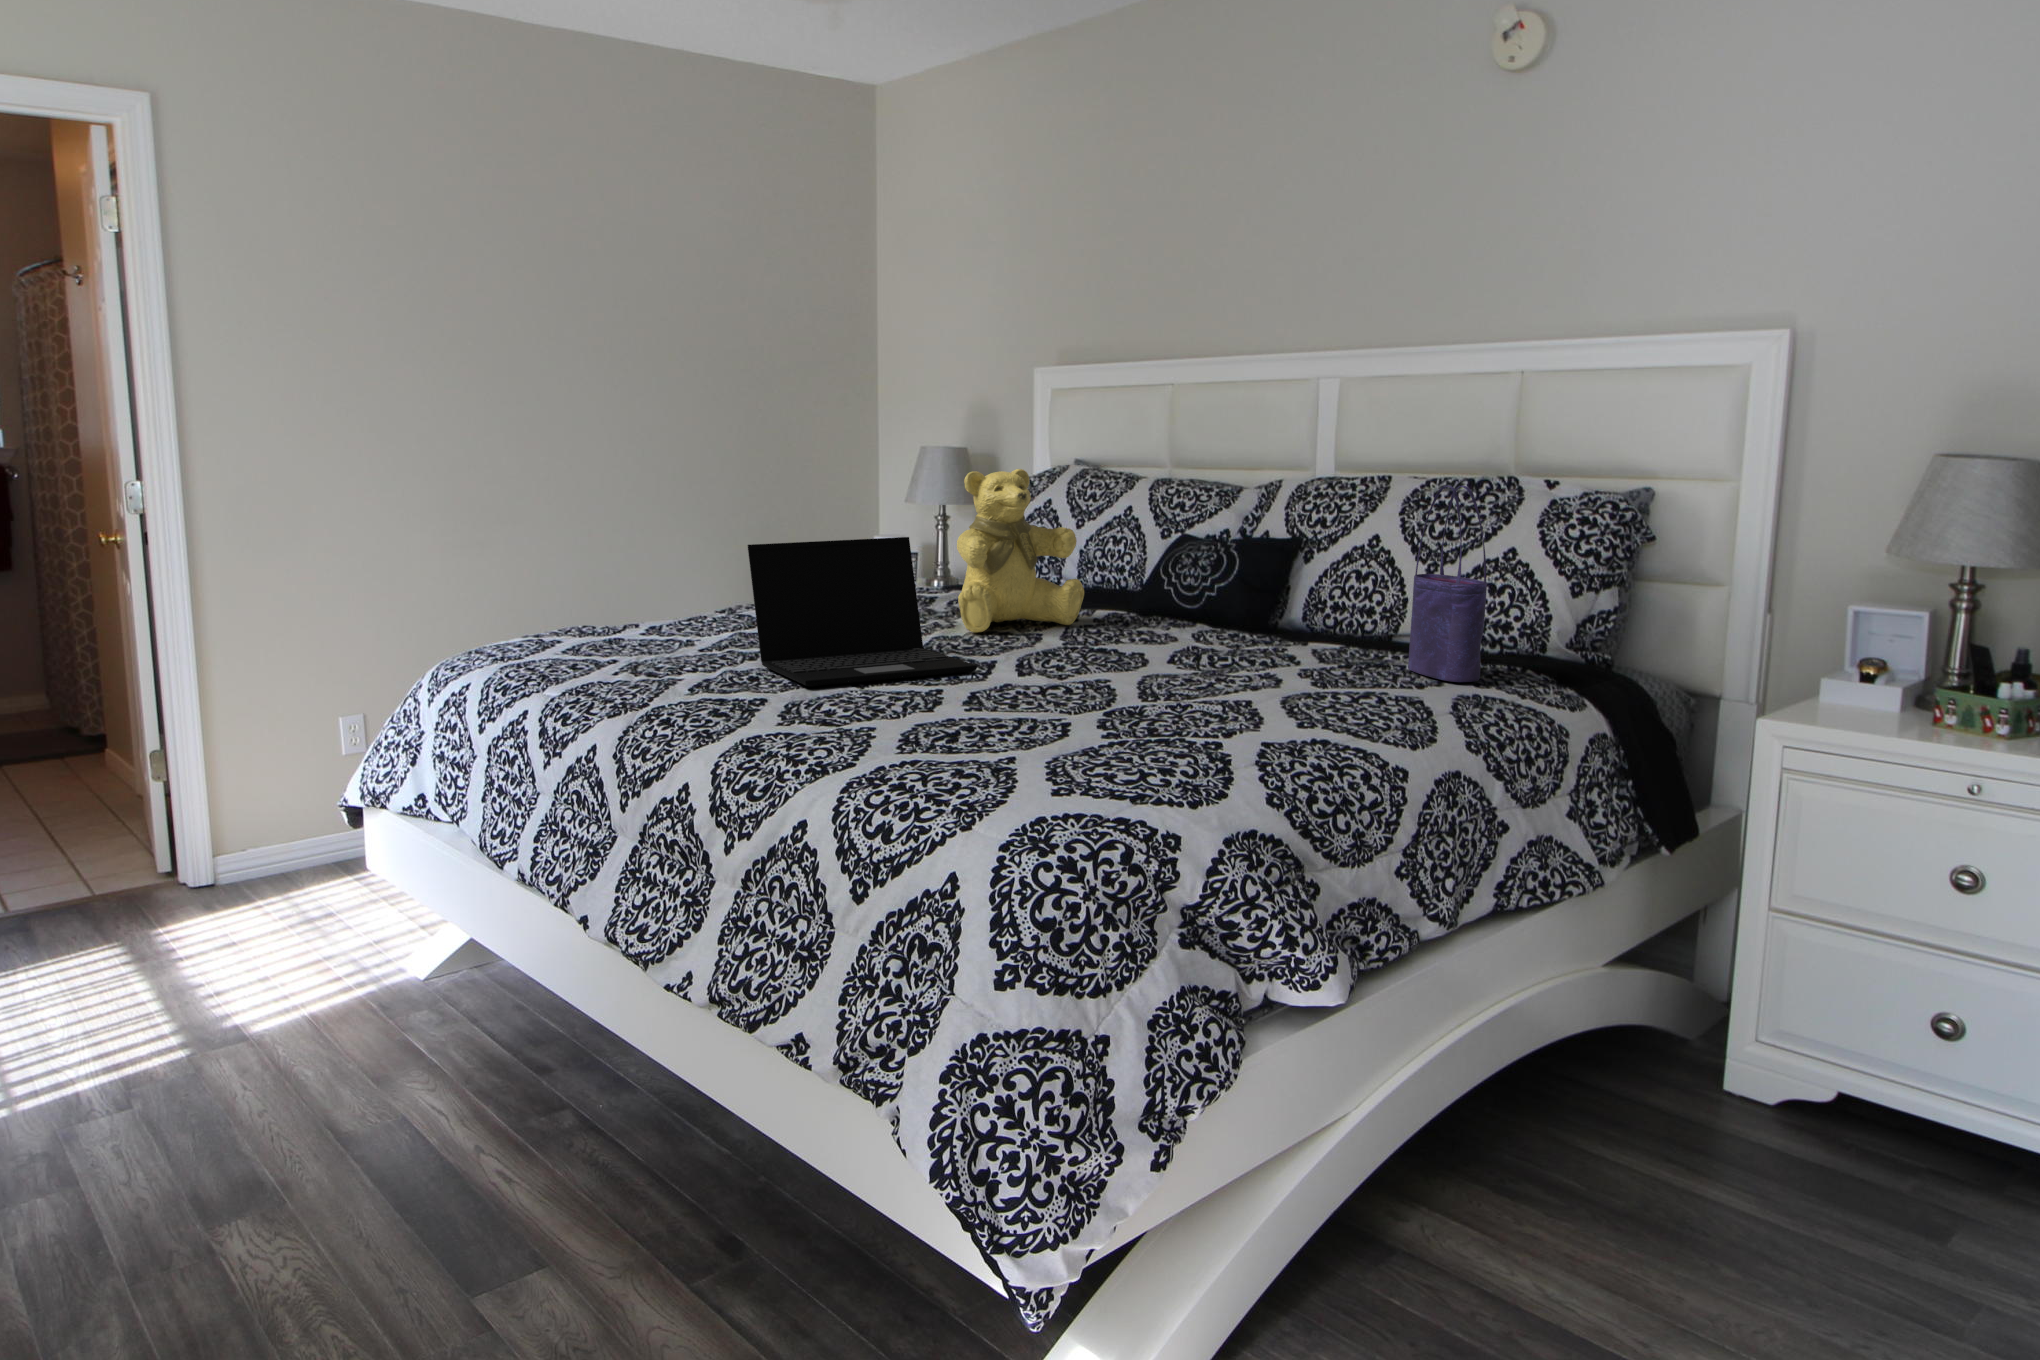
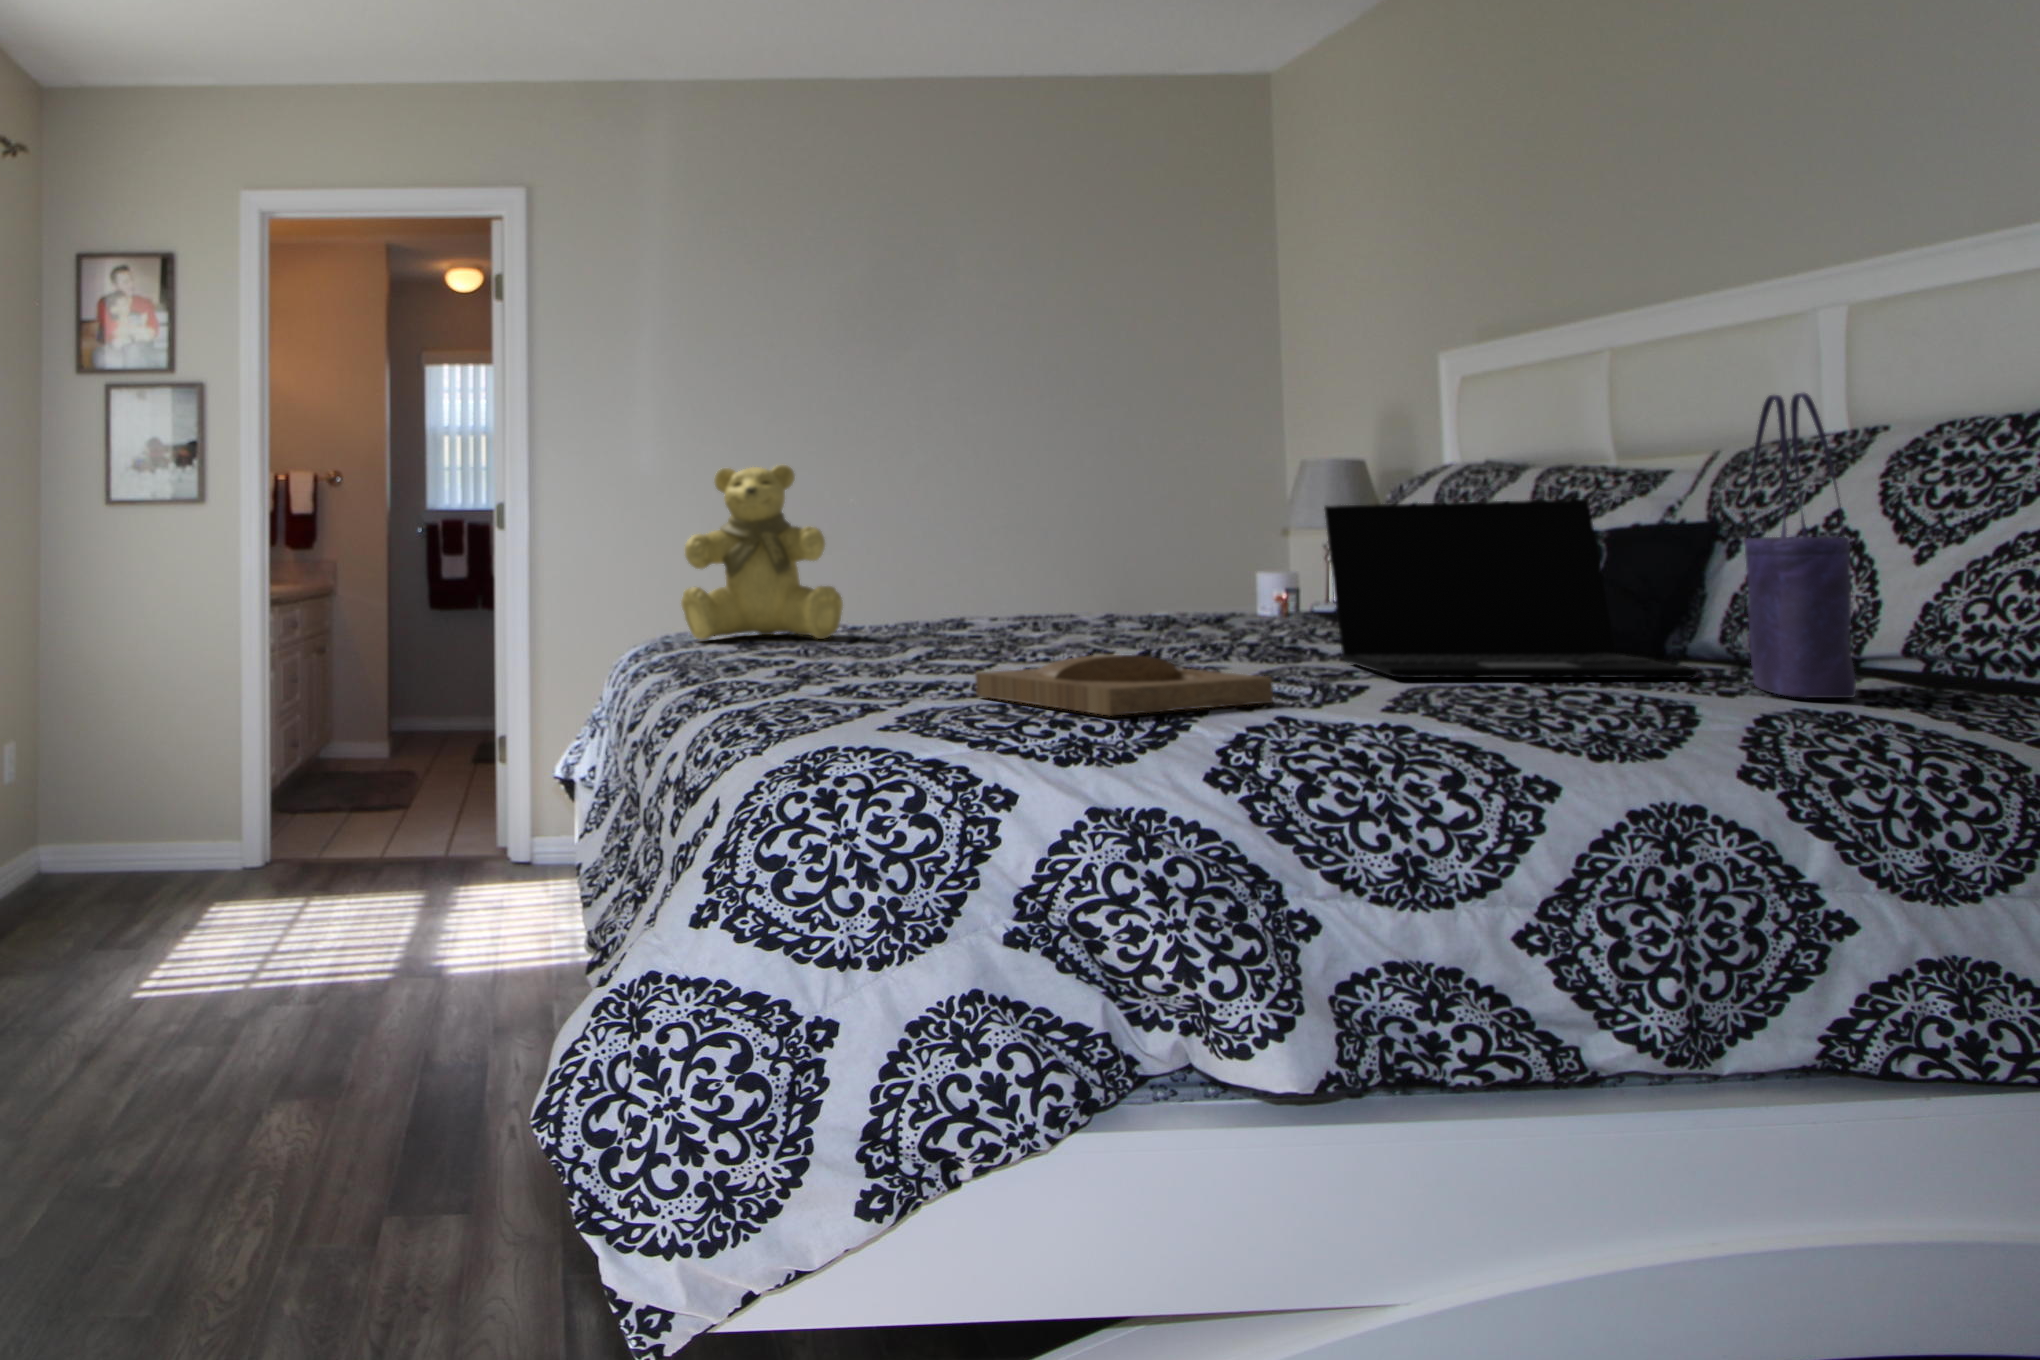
teddy bear: present [957,469,1084,632] -> present [681,465,843,640]
laptop: present [748,537,977,686] -> present [1325,499,1698,678]
tray: none [1013,684,1215,747] -> present [975,655,1273,715]

